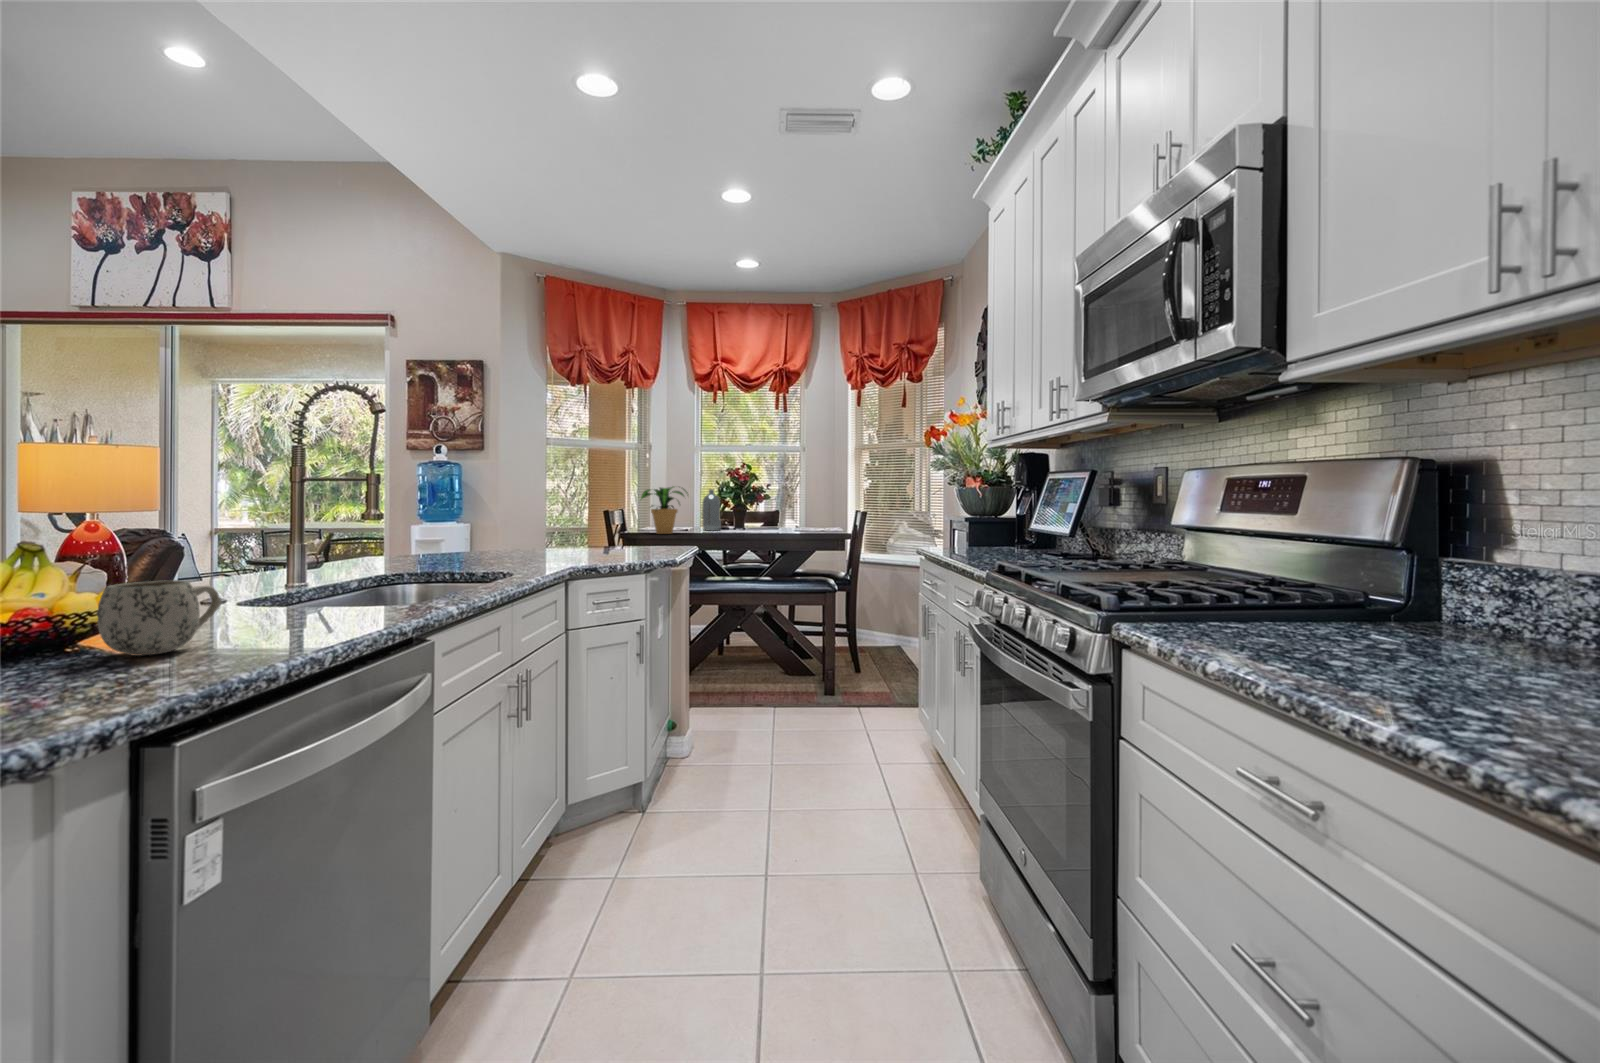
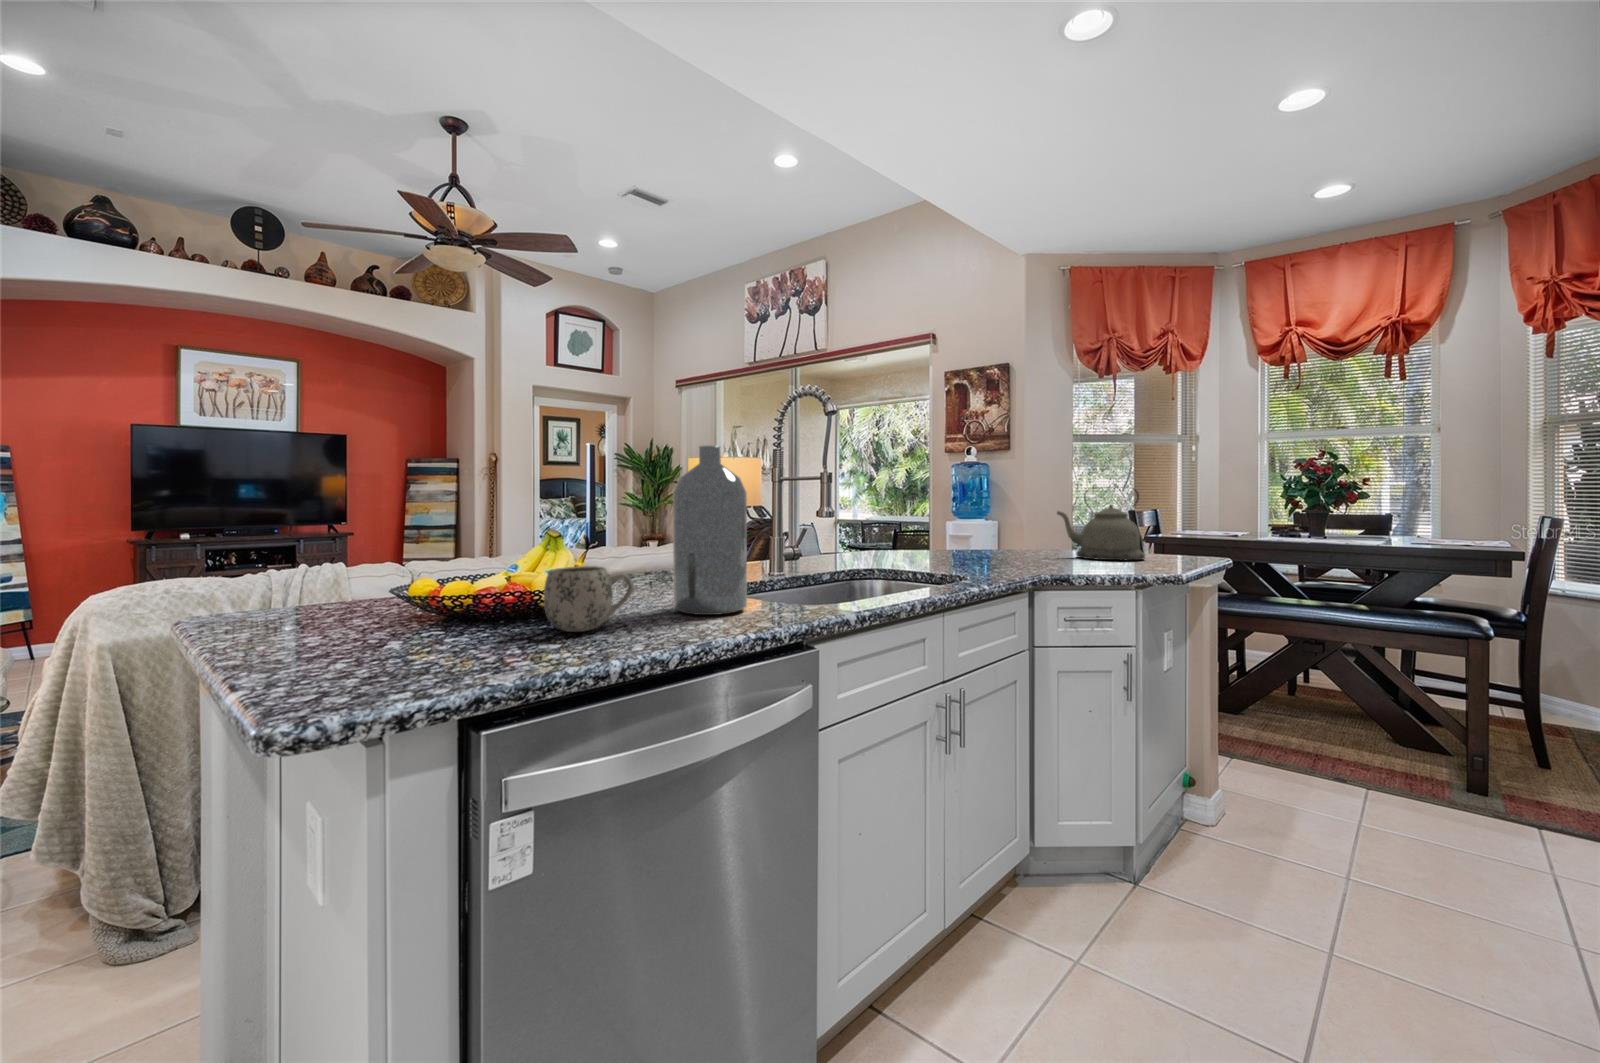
potted plant: present [641,487,688,534] -> none [1174,480,1242,538]
bottle: present [702,489,721,531] -> present [673,446,747,615]
kettle: none [565,492,637,554] -> present [1057,489,1145,560]

